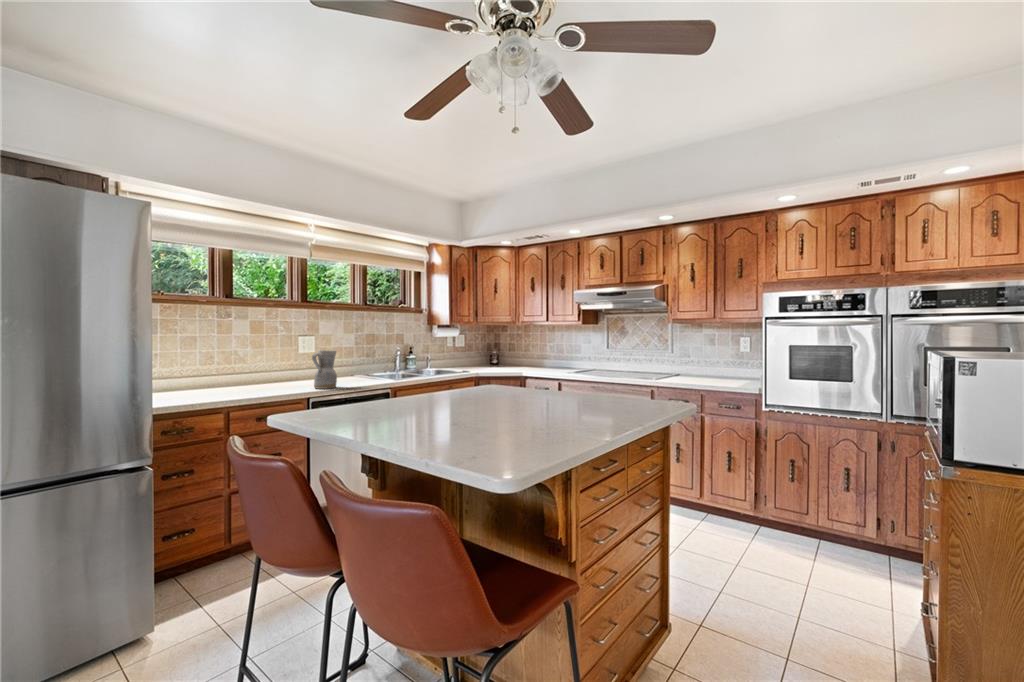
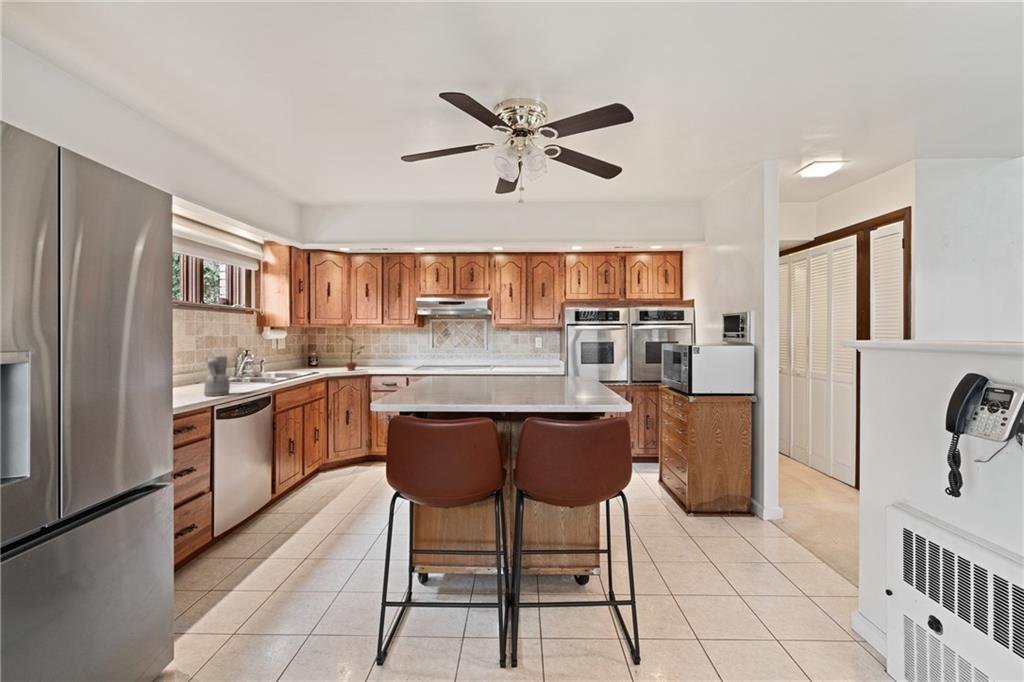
potted plant: none [503,334,524,371] -> present [346,336,364,370]

